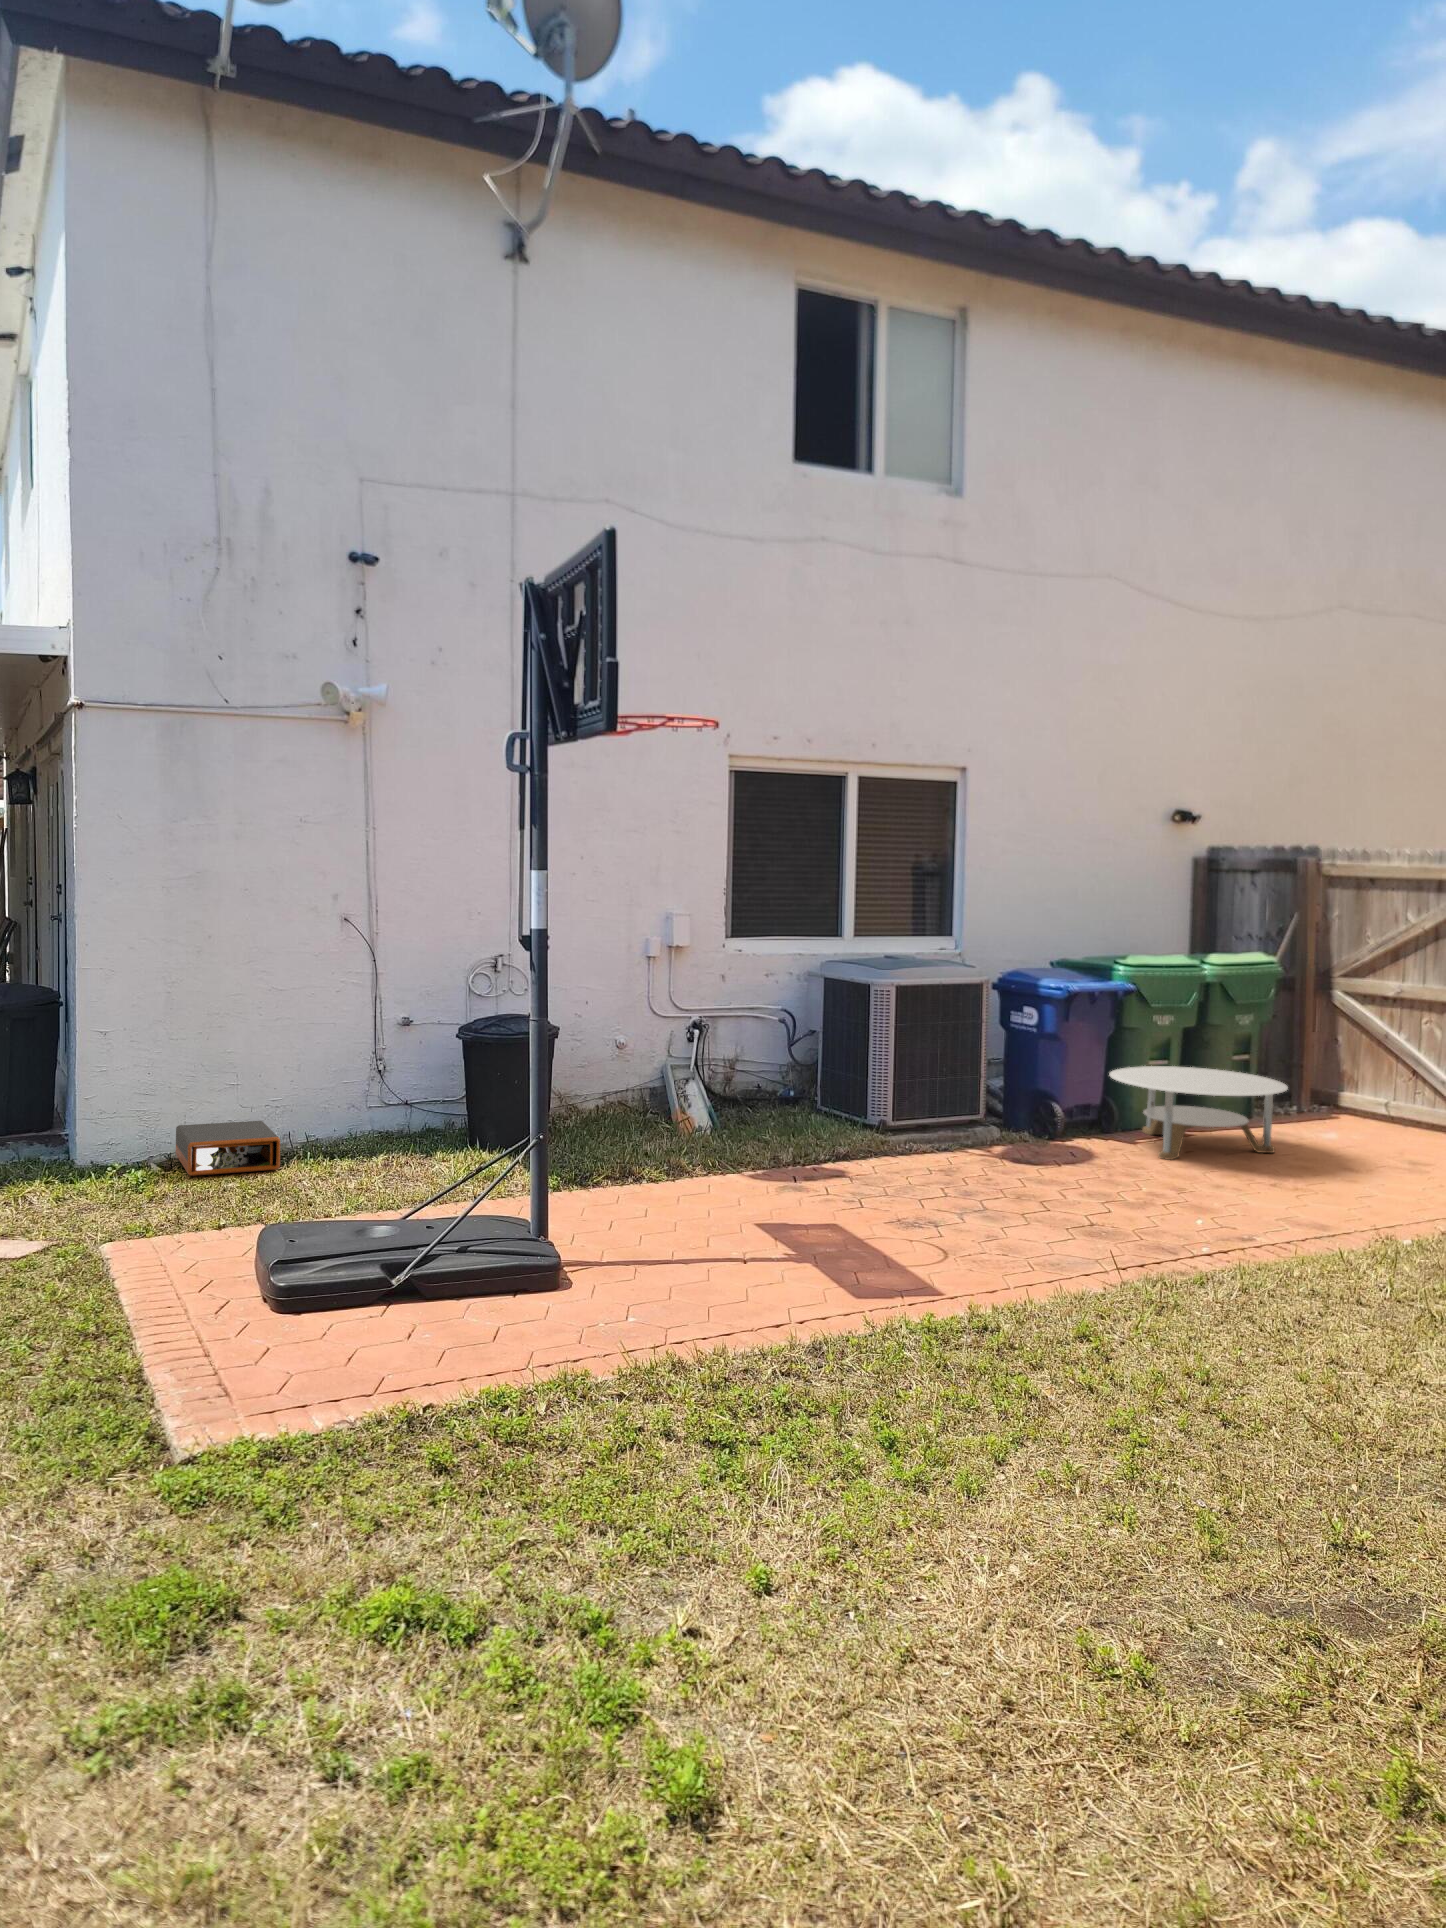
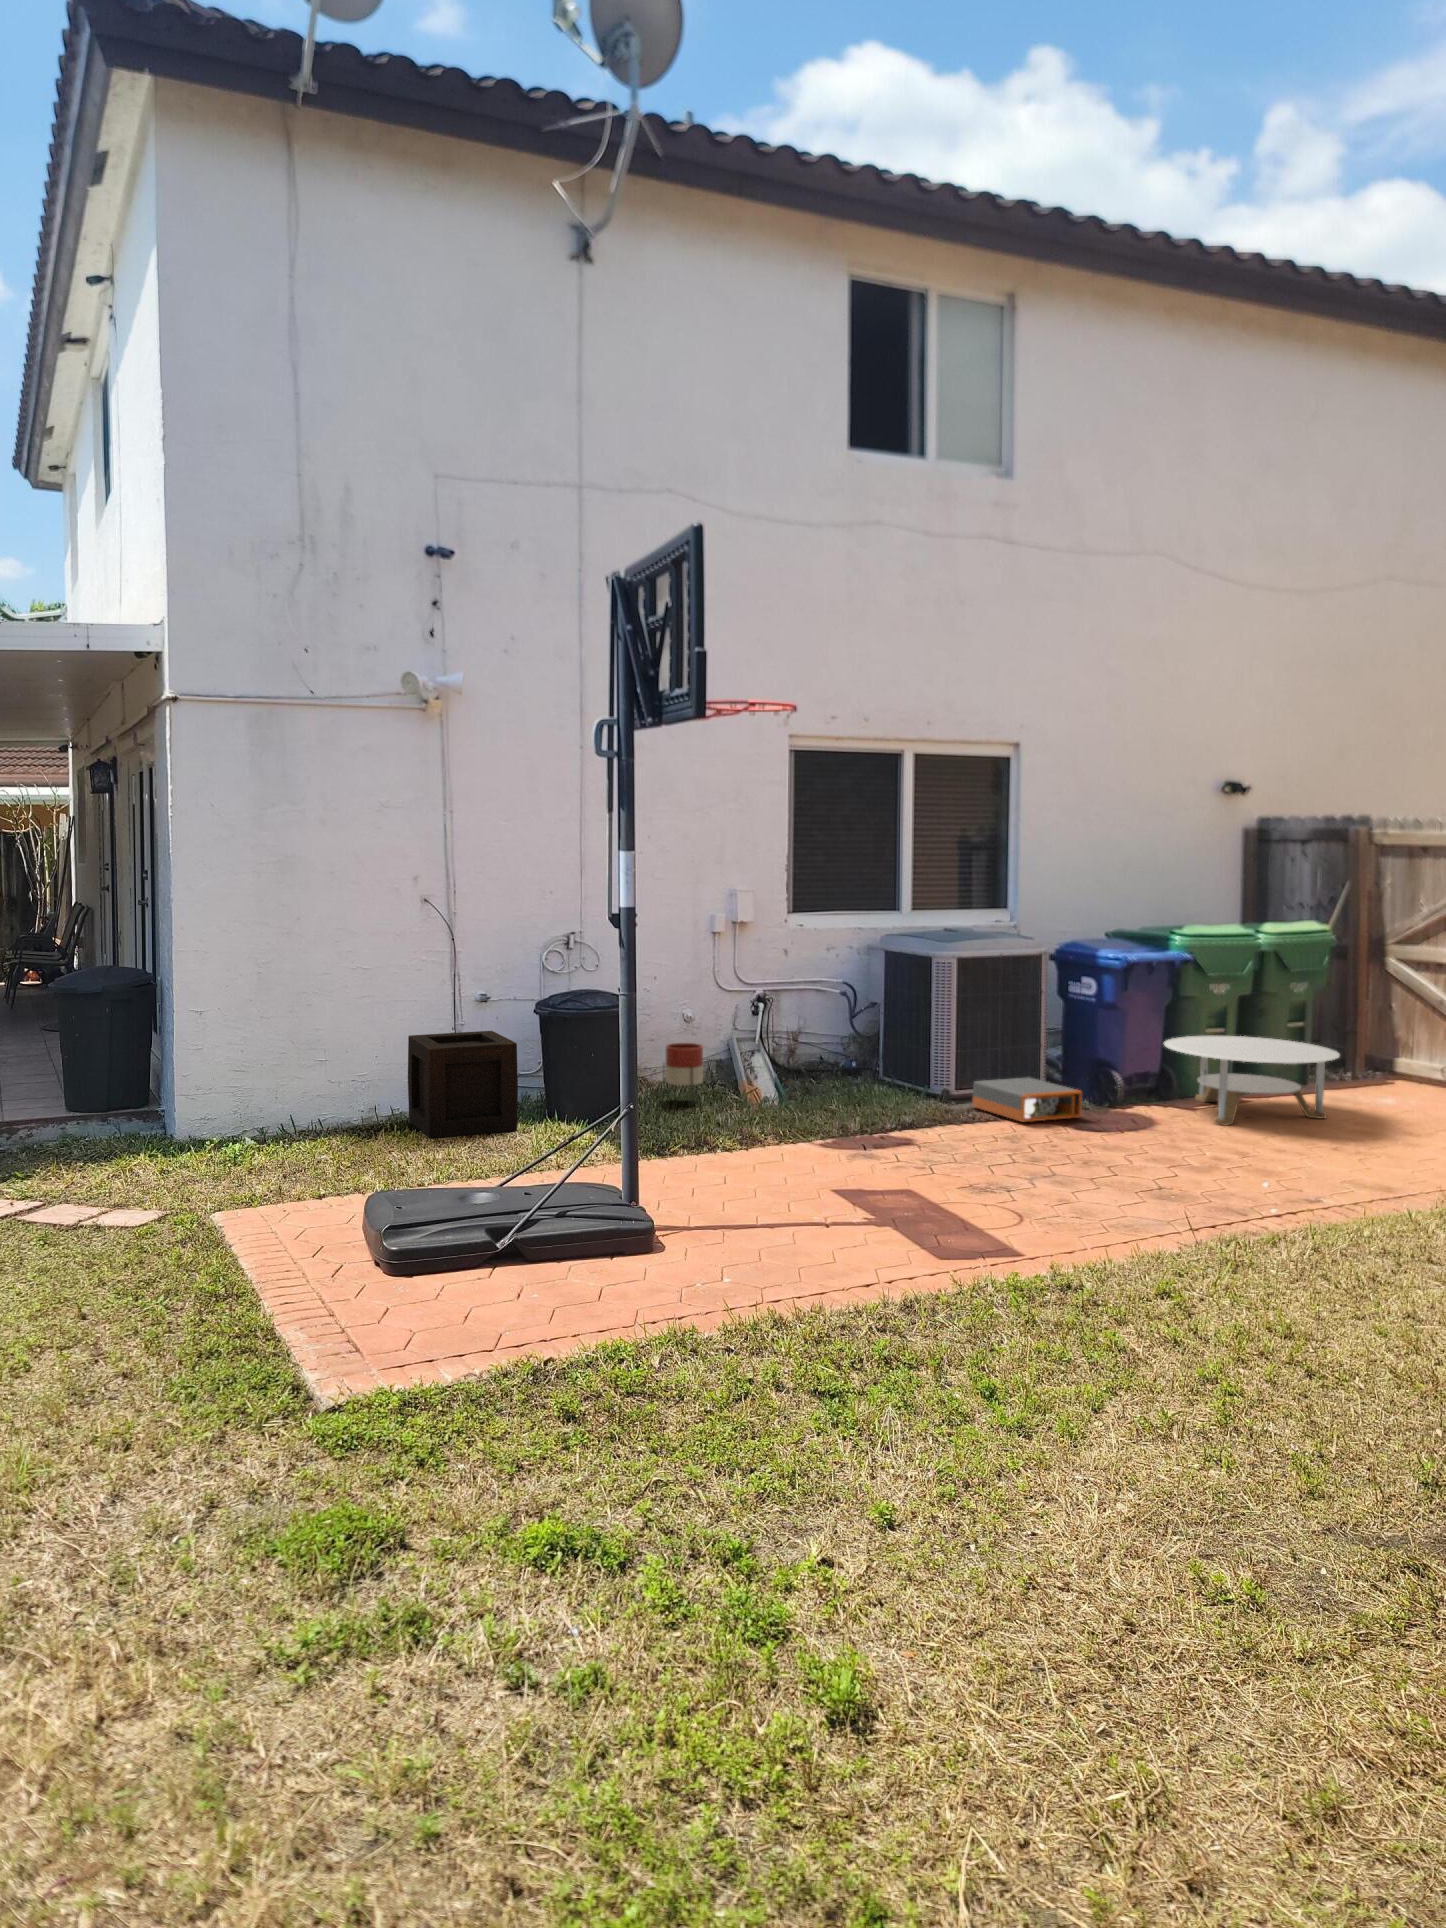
wooden crate: none [321,1054,435,1167] -> present [408,1031,518,1138]
planter: none [591,1069,633,1135] -> present [664,1043,703,1102]
storage box: present [176,1121,280,1176] -> present [973,1078,1082,1122]

